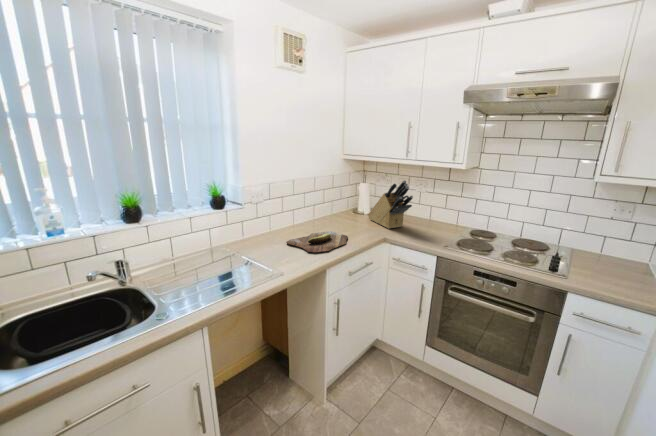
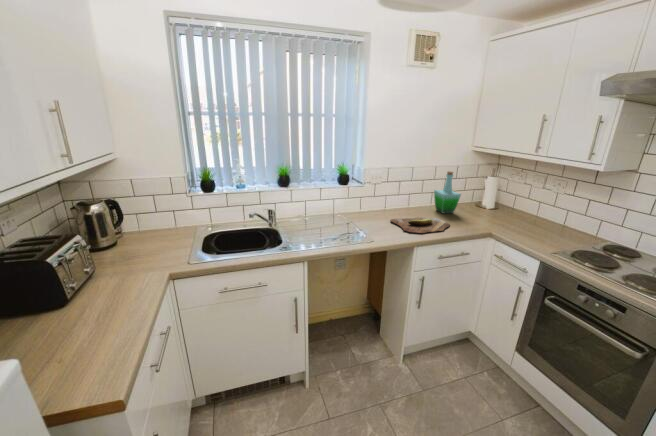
knife block: present [368,180,413,229] -> none [486,178,533,227]
bottle: none [319,181,347,225] -> present [434,171,461,213]

